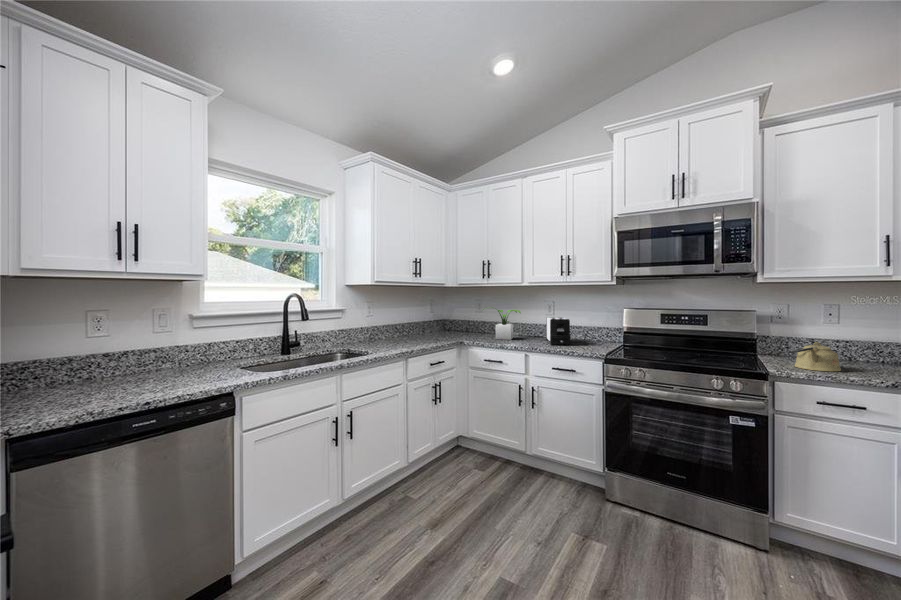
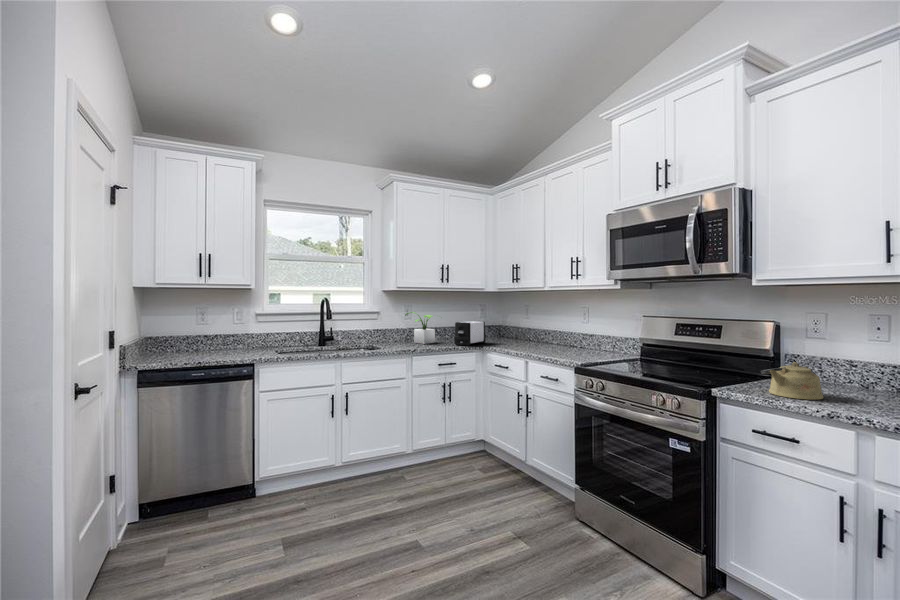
potted plant: present [496,310,521,340] -> present [405,312,435,344]
toaster: present [546,317,570,345] -> present [454,321,486,346]

